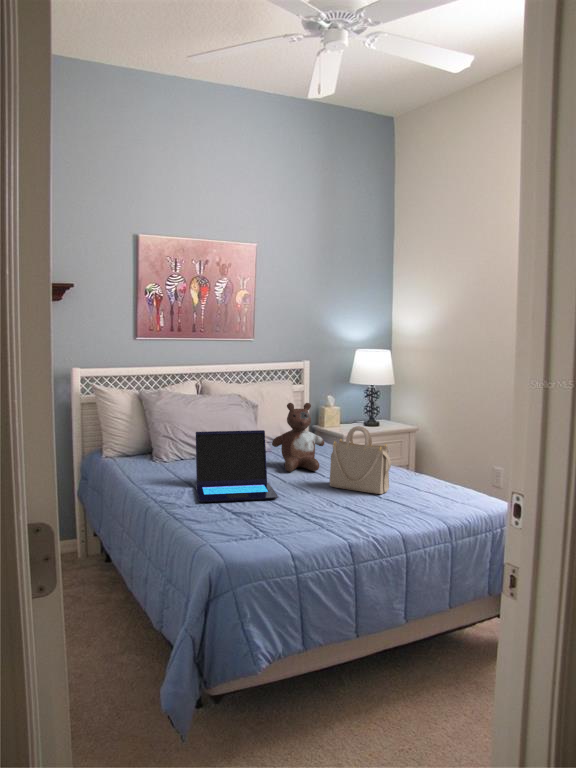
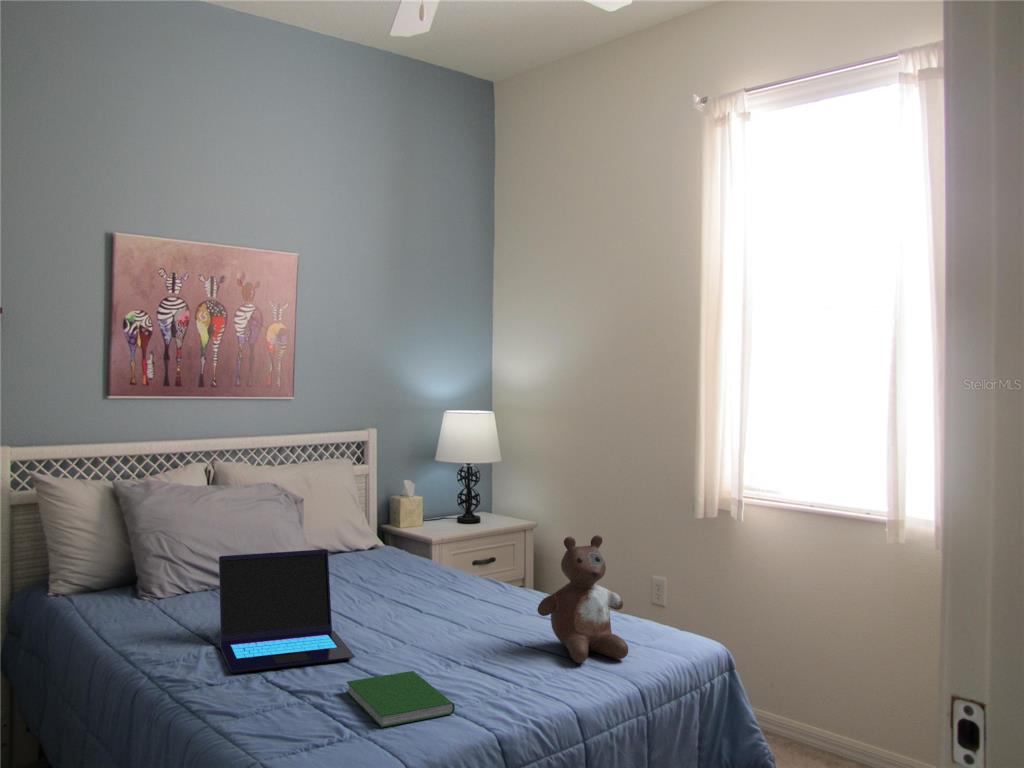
stuffed bear: present [272,403,324,472] -> present [537,535,628,663]
handbag: present [330,426,391,494] -> none [428,541,518,641]
hardcover book: none [269,506,337,537] -> present [346,671,455,728]

